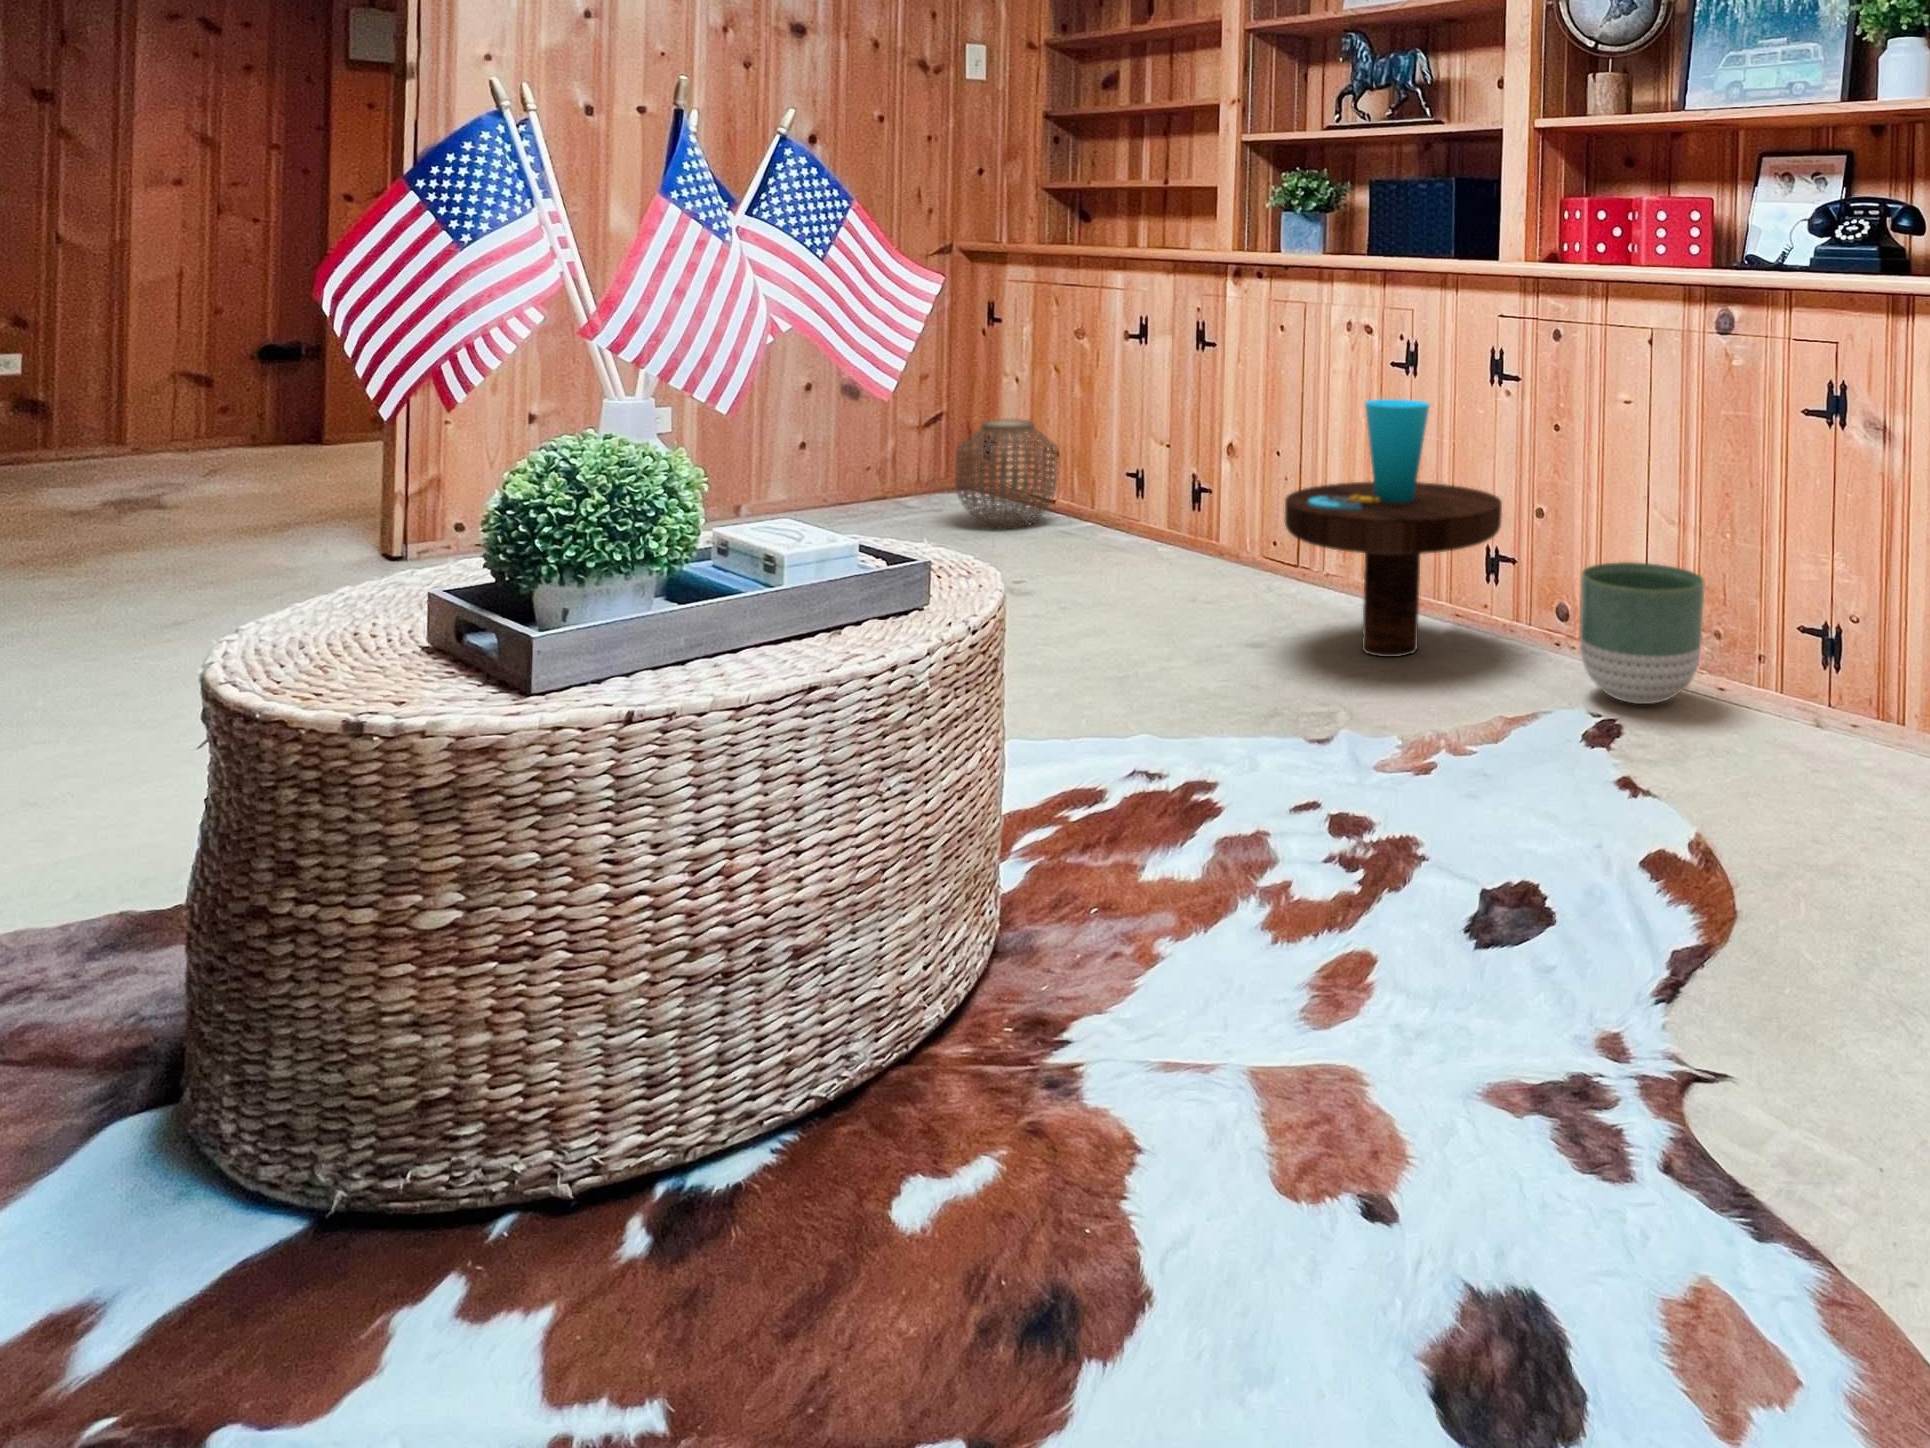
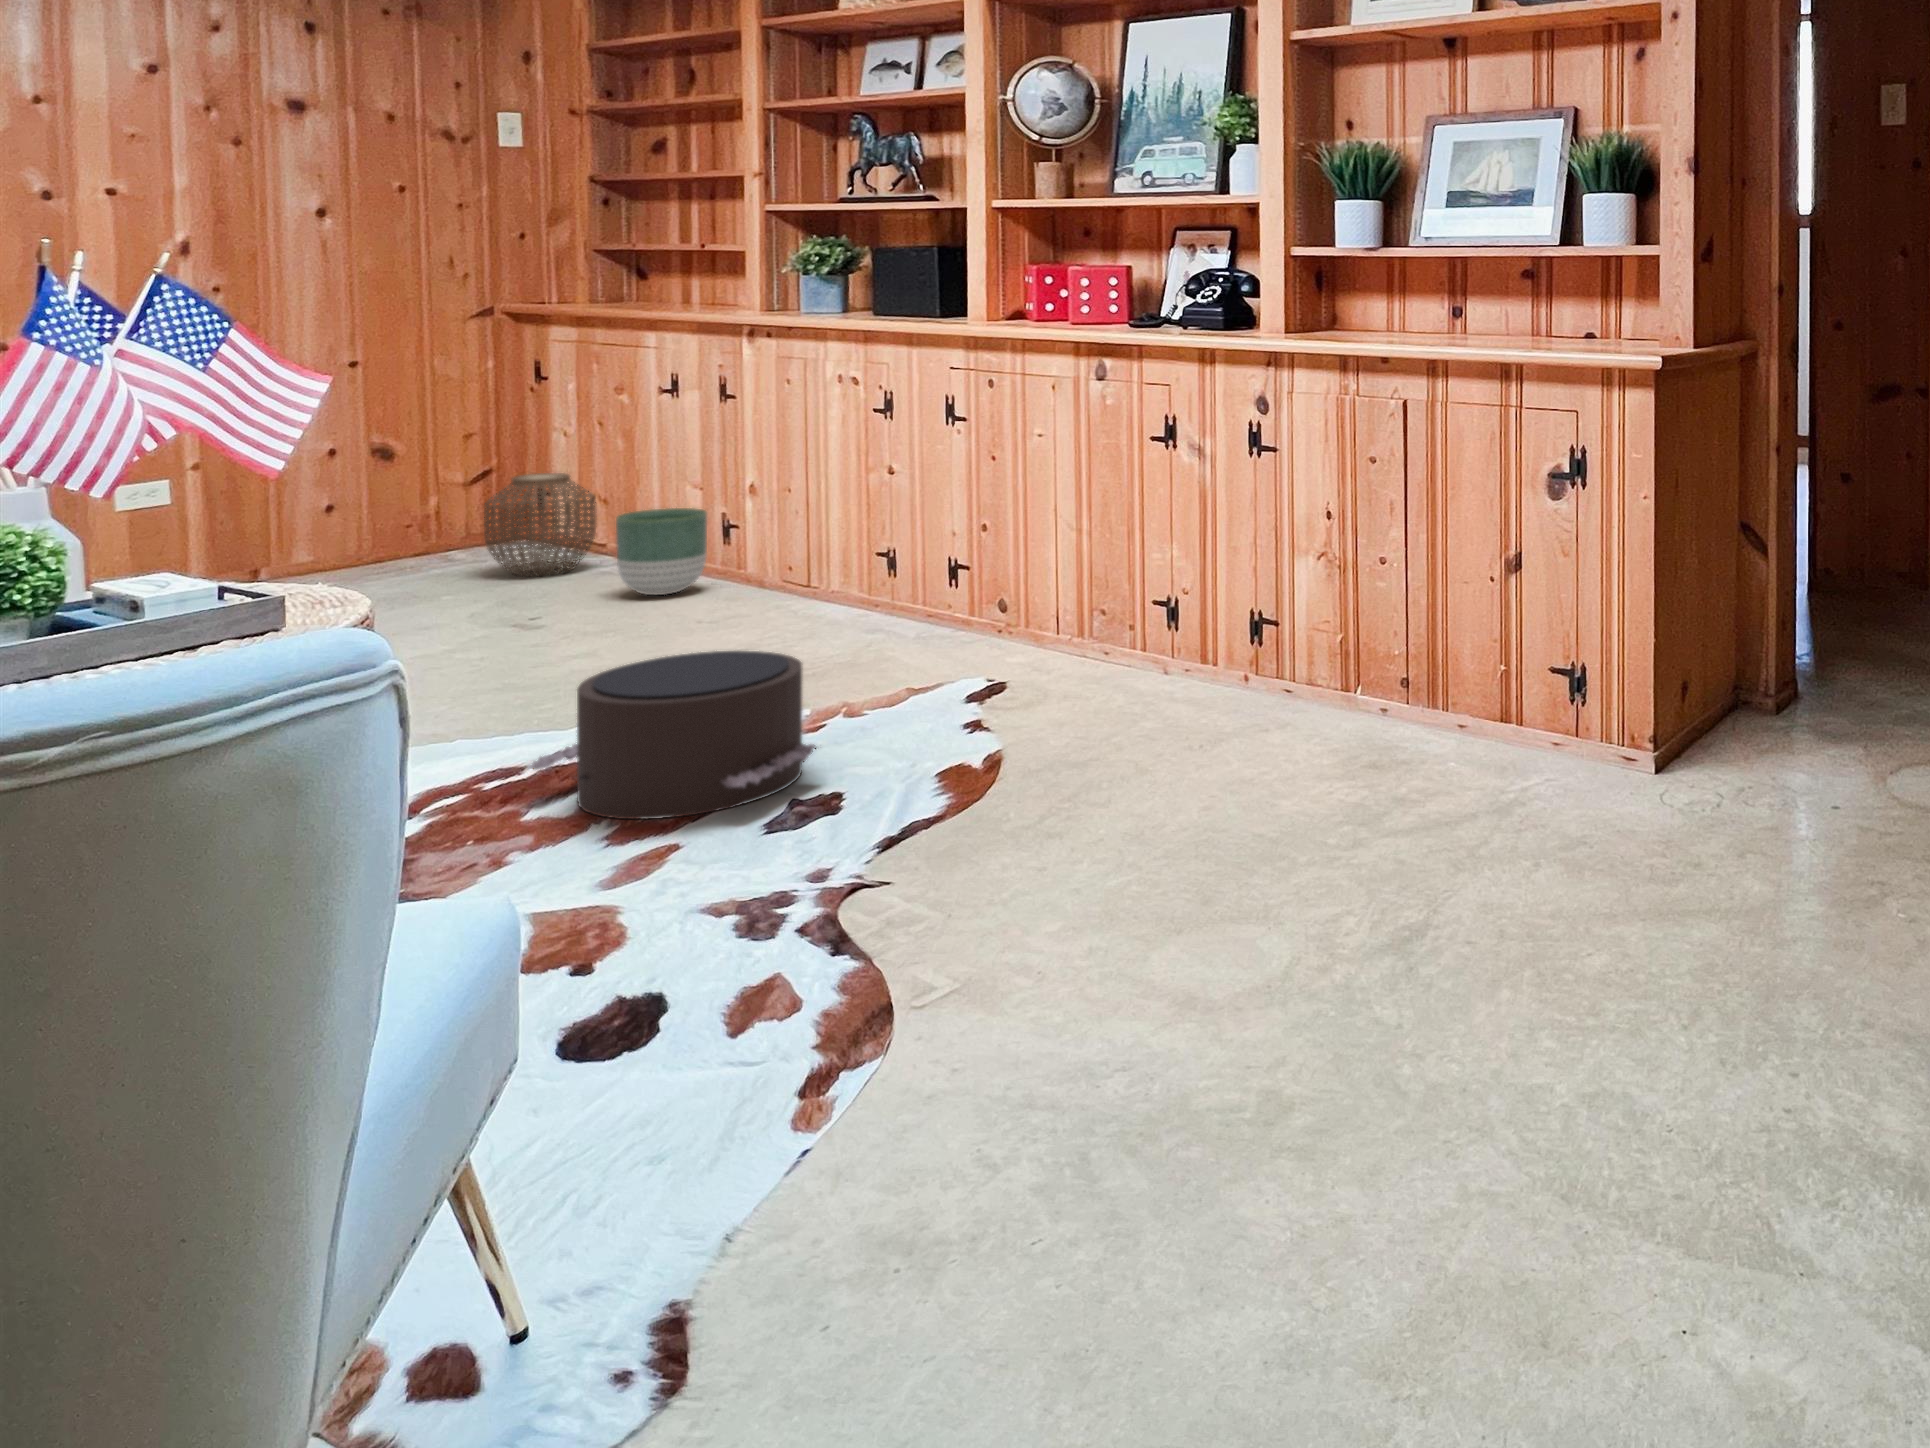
side table: present [1285,399,1502,657] -> none [743,440,948,657]
planter: present [1580,562,1704,704] -> present [616,508,707,595]
pouf: none [1156,666,1507,907] -> present [529,651,816,819]

